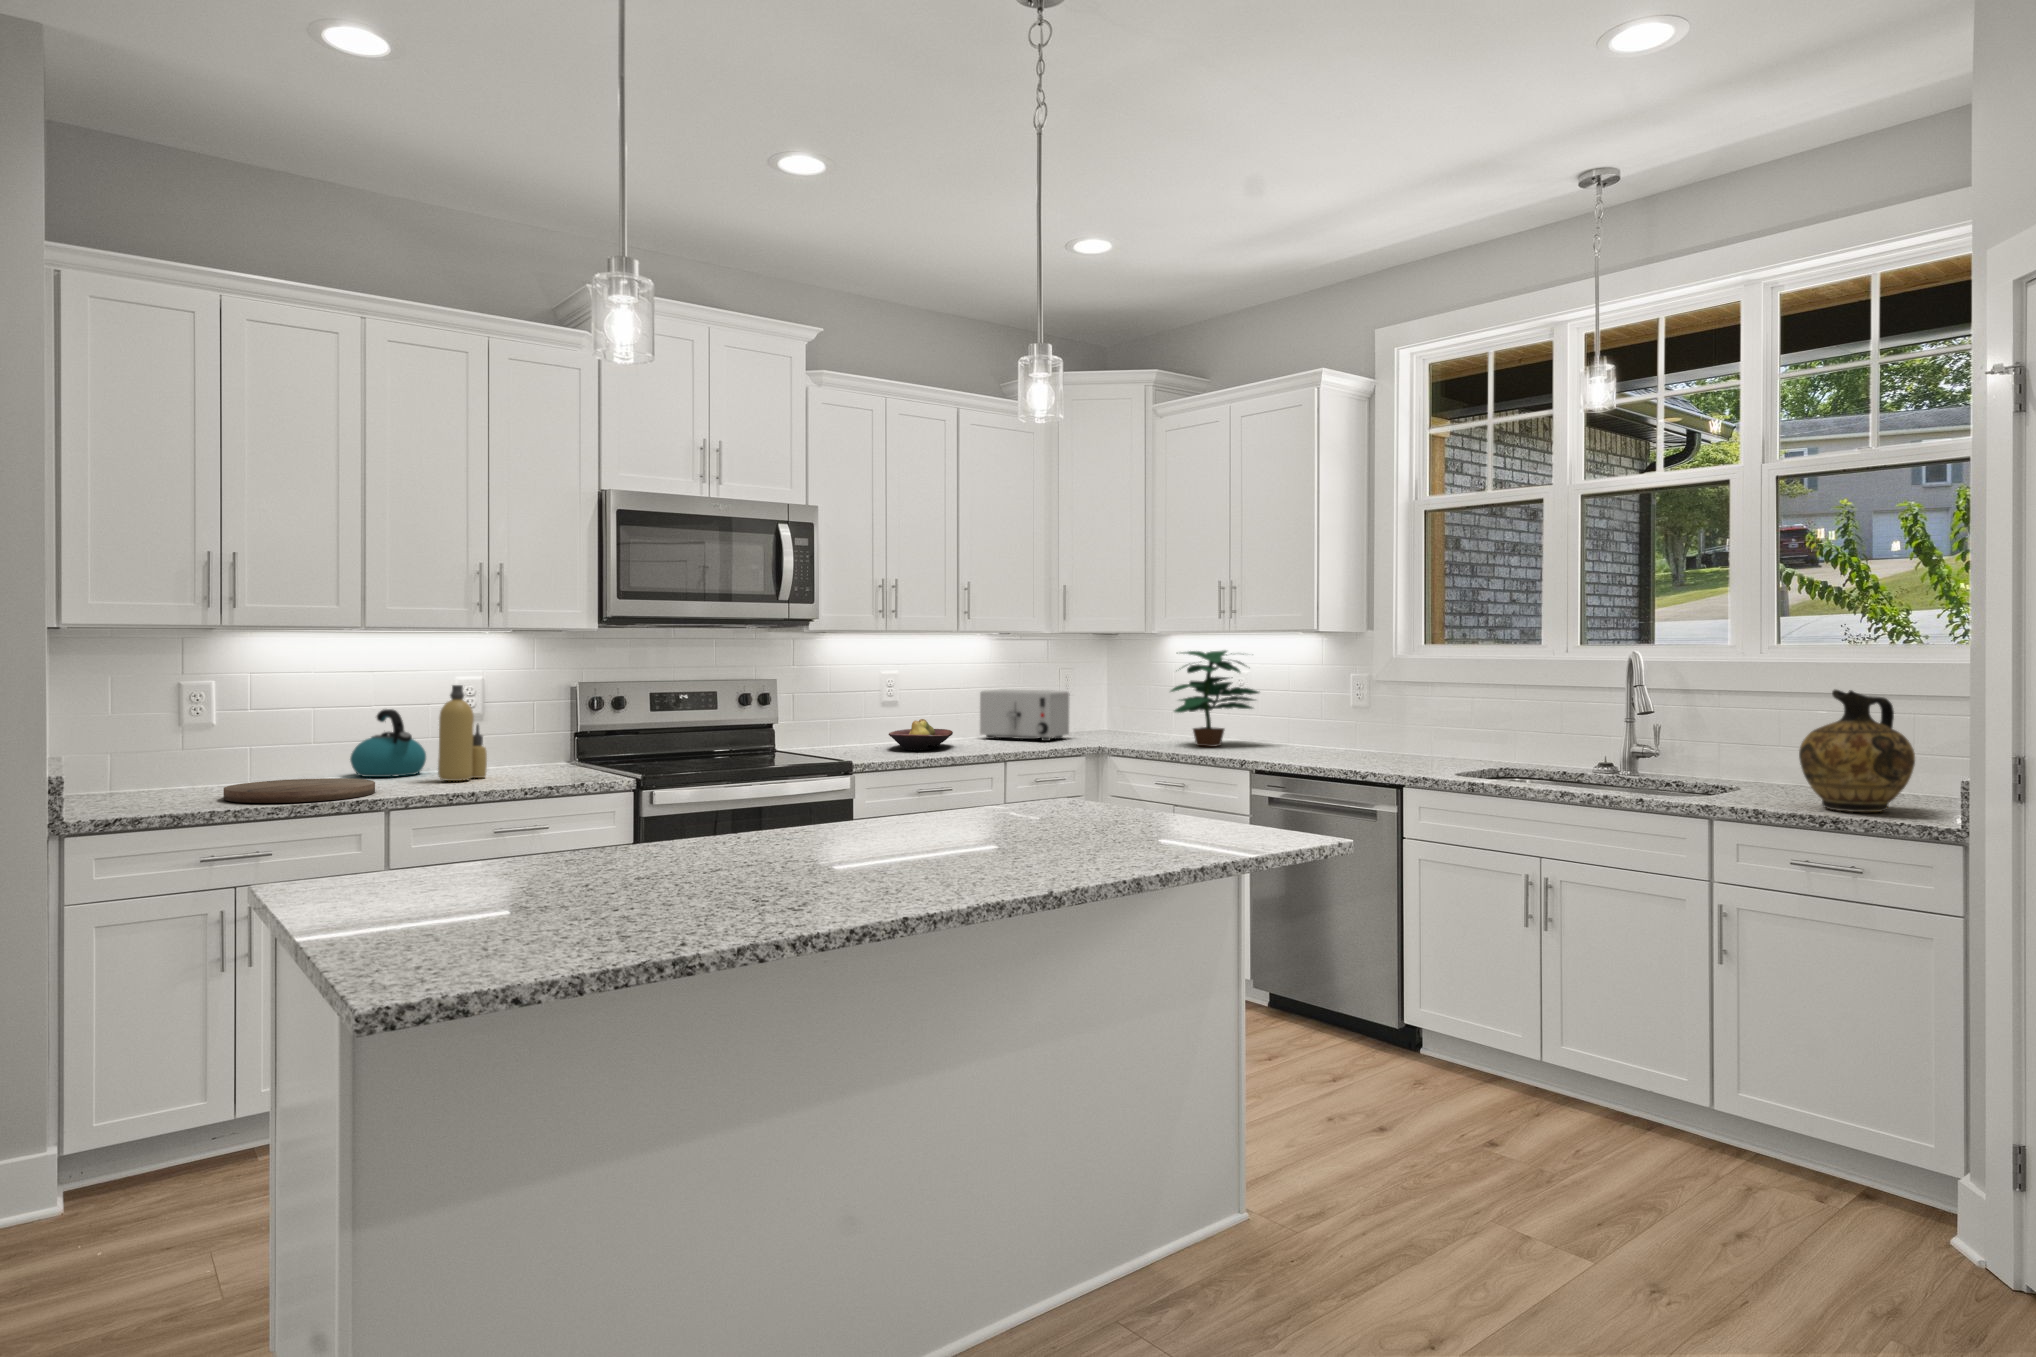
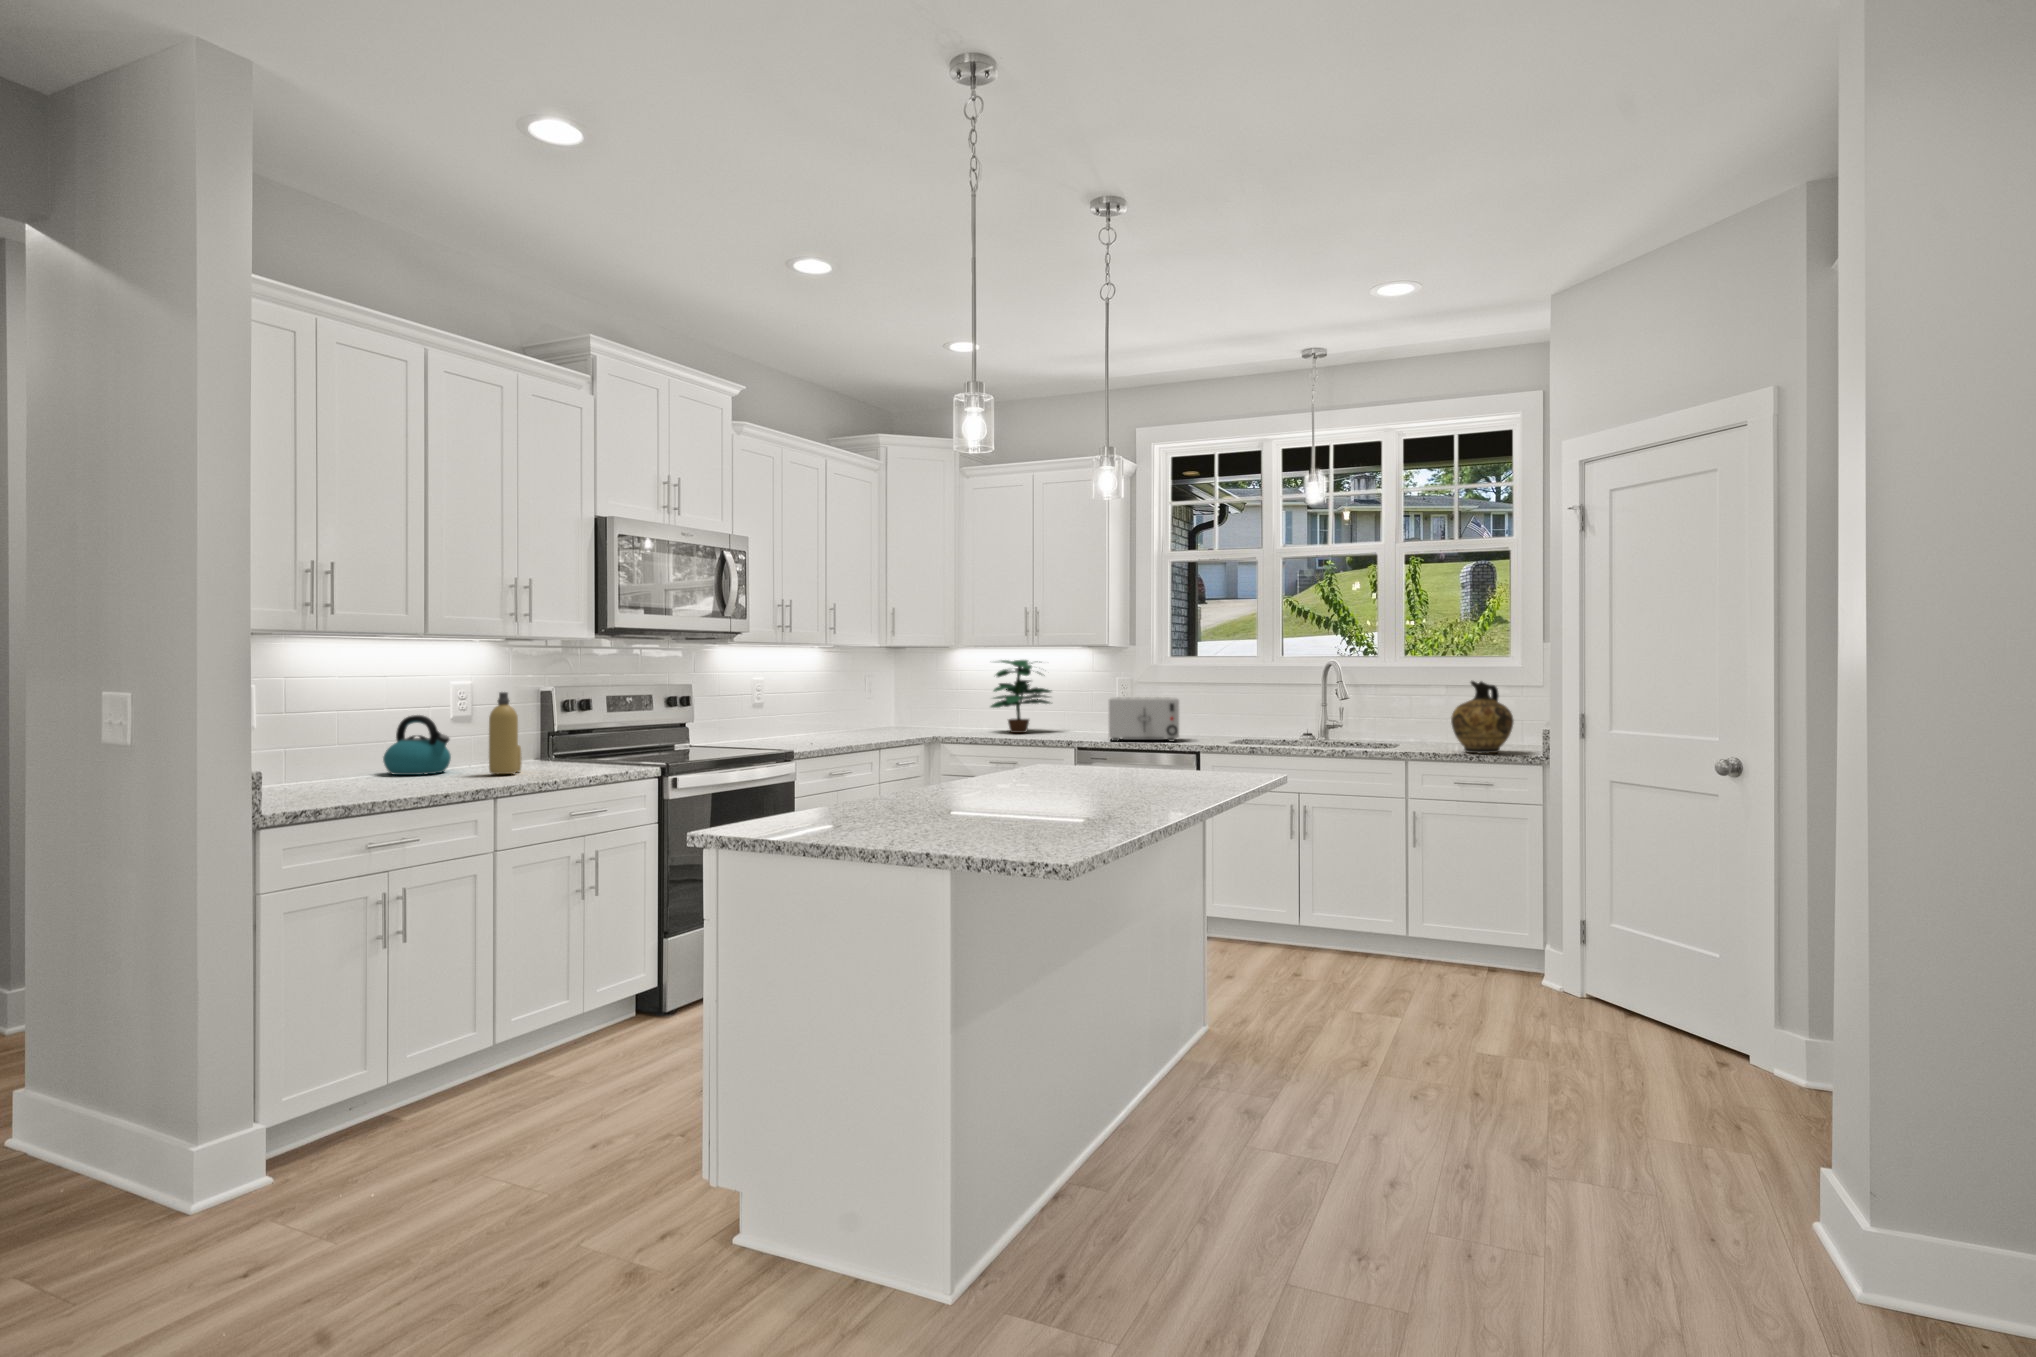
toaster: present [980,690,1069,741] -> present [1109,697,1179,741]
fruit bowl: present [889,719,953,751] -> none [780,717,832,742]
cutting board: present [223,778,375,803] -> none [343,774,471,795]

